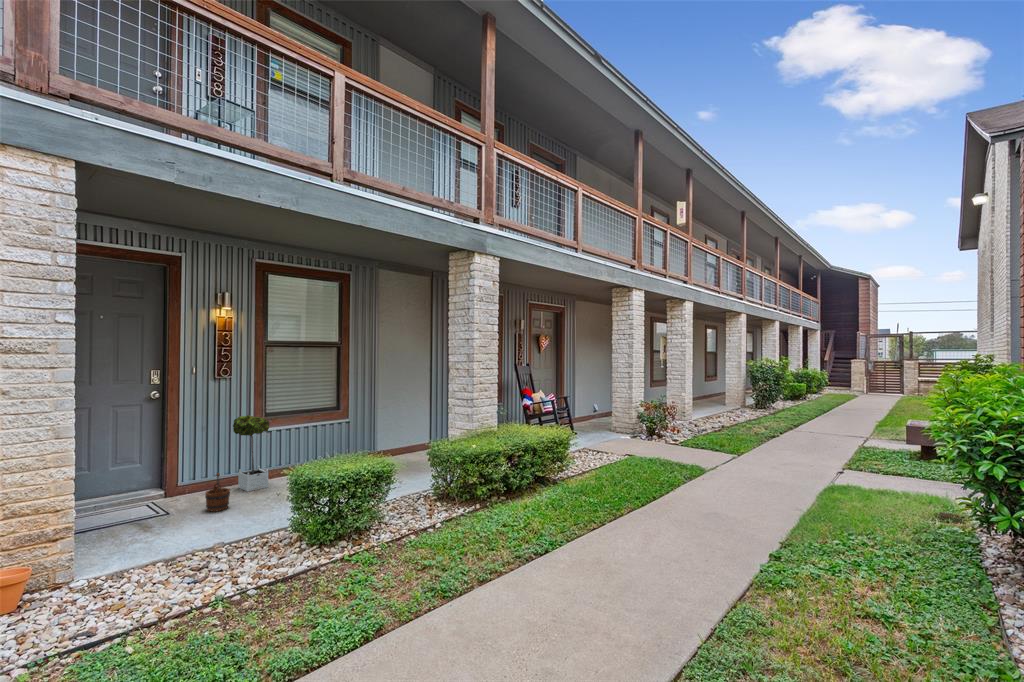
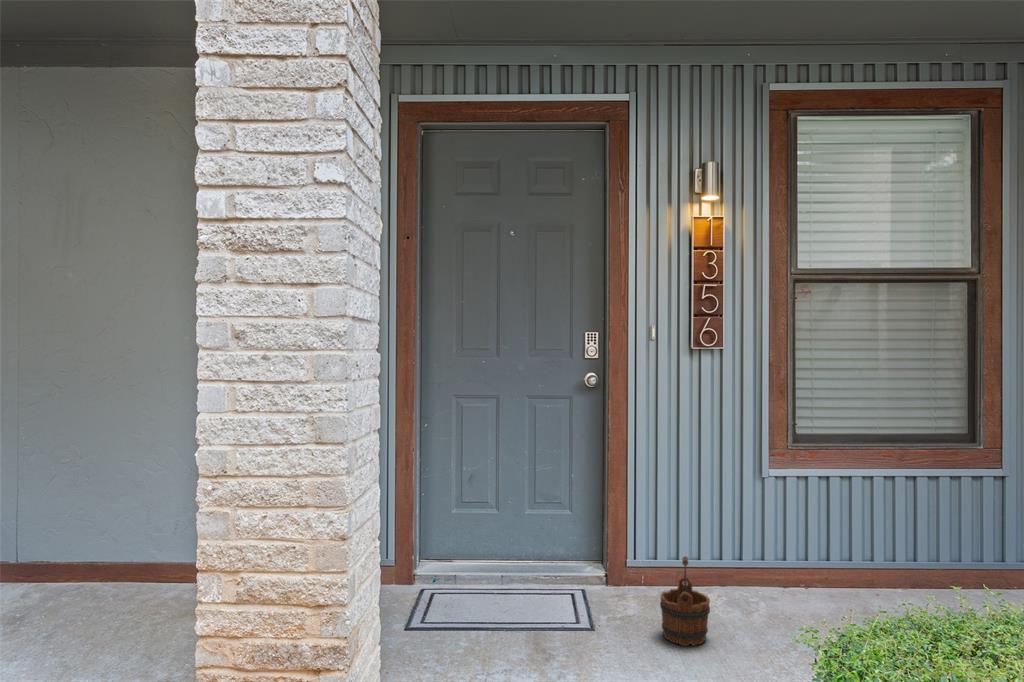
potted tree: present [233,415,269,491] -> none [724,433,800,605]

